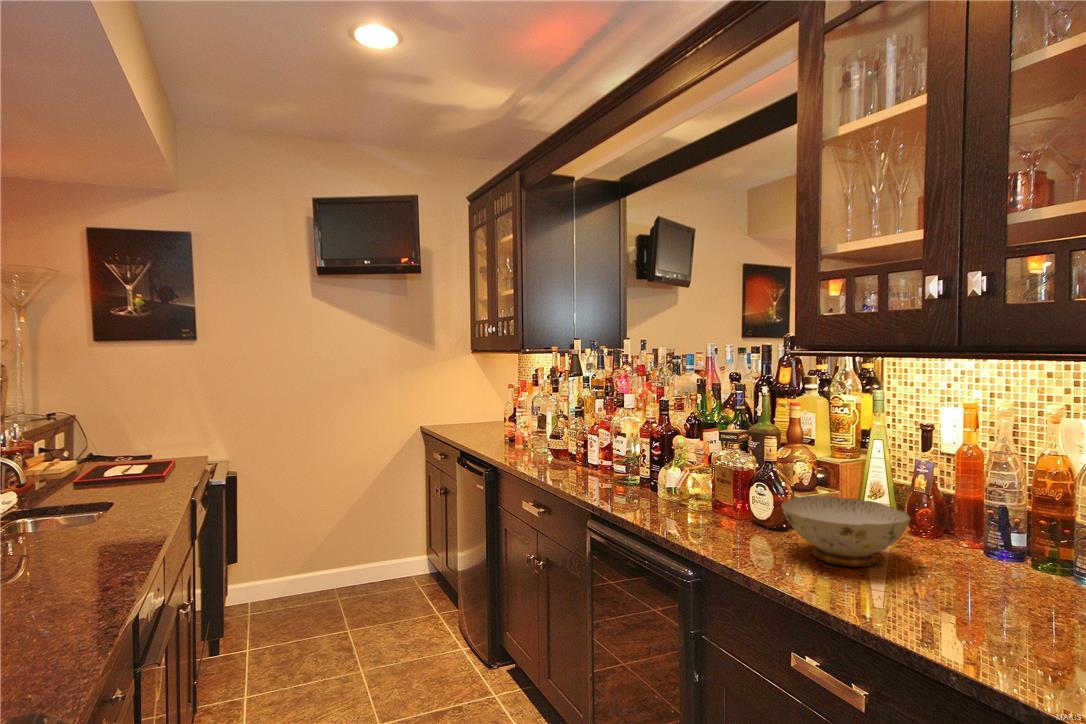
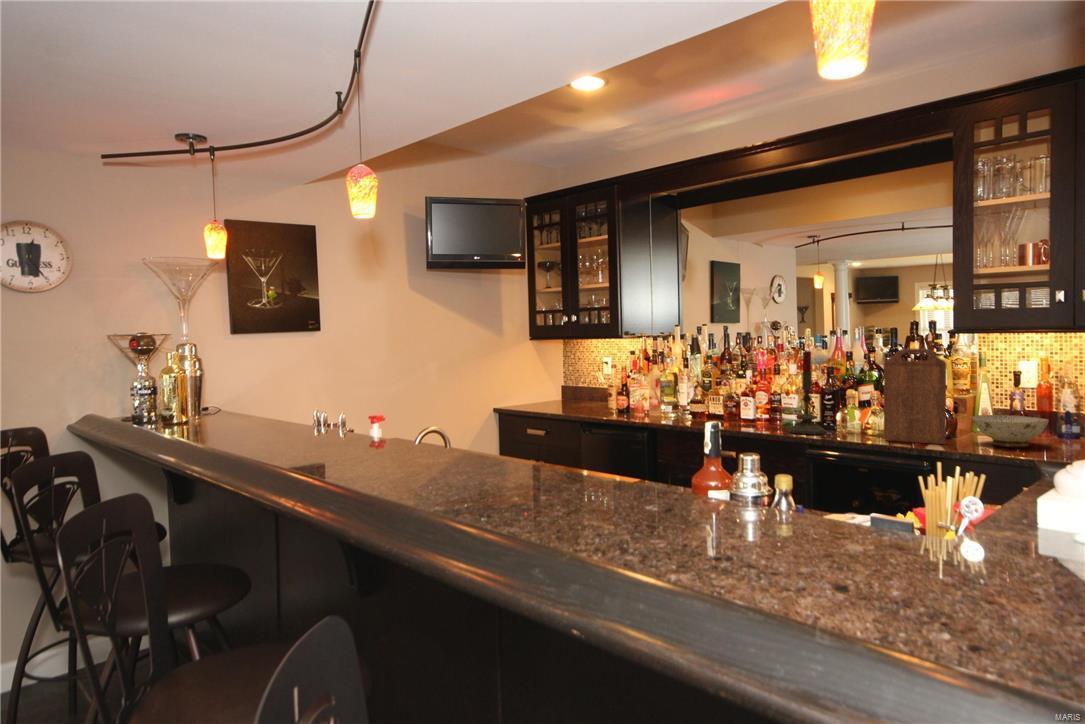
candle: none [583,372,630,497] -> present [790,350,824,435]
cutting board: none [666,378,743,540] -> present [884,348,946,444]

